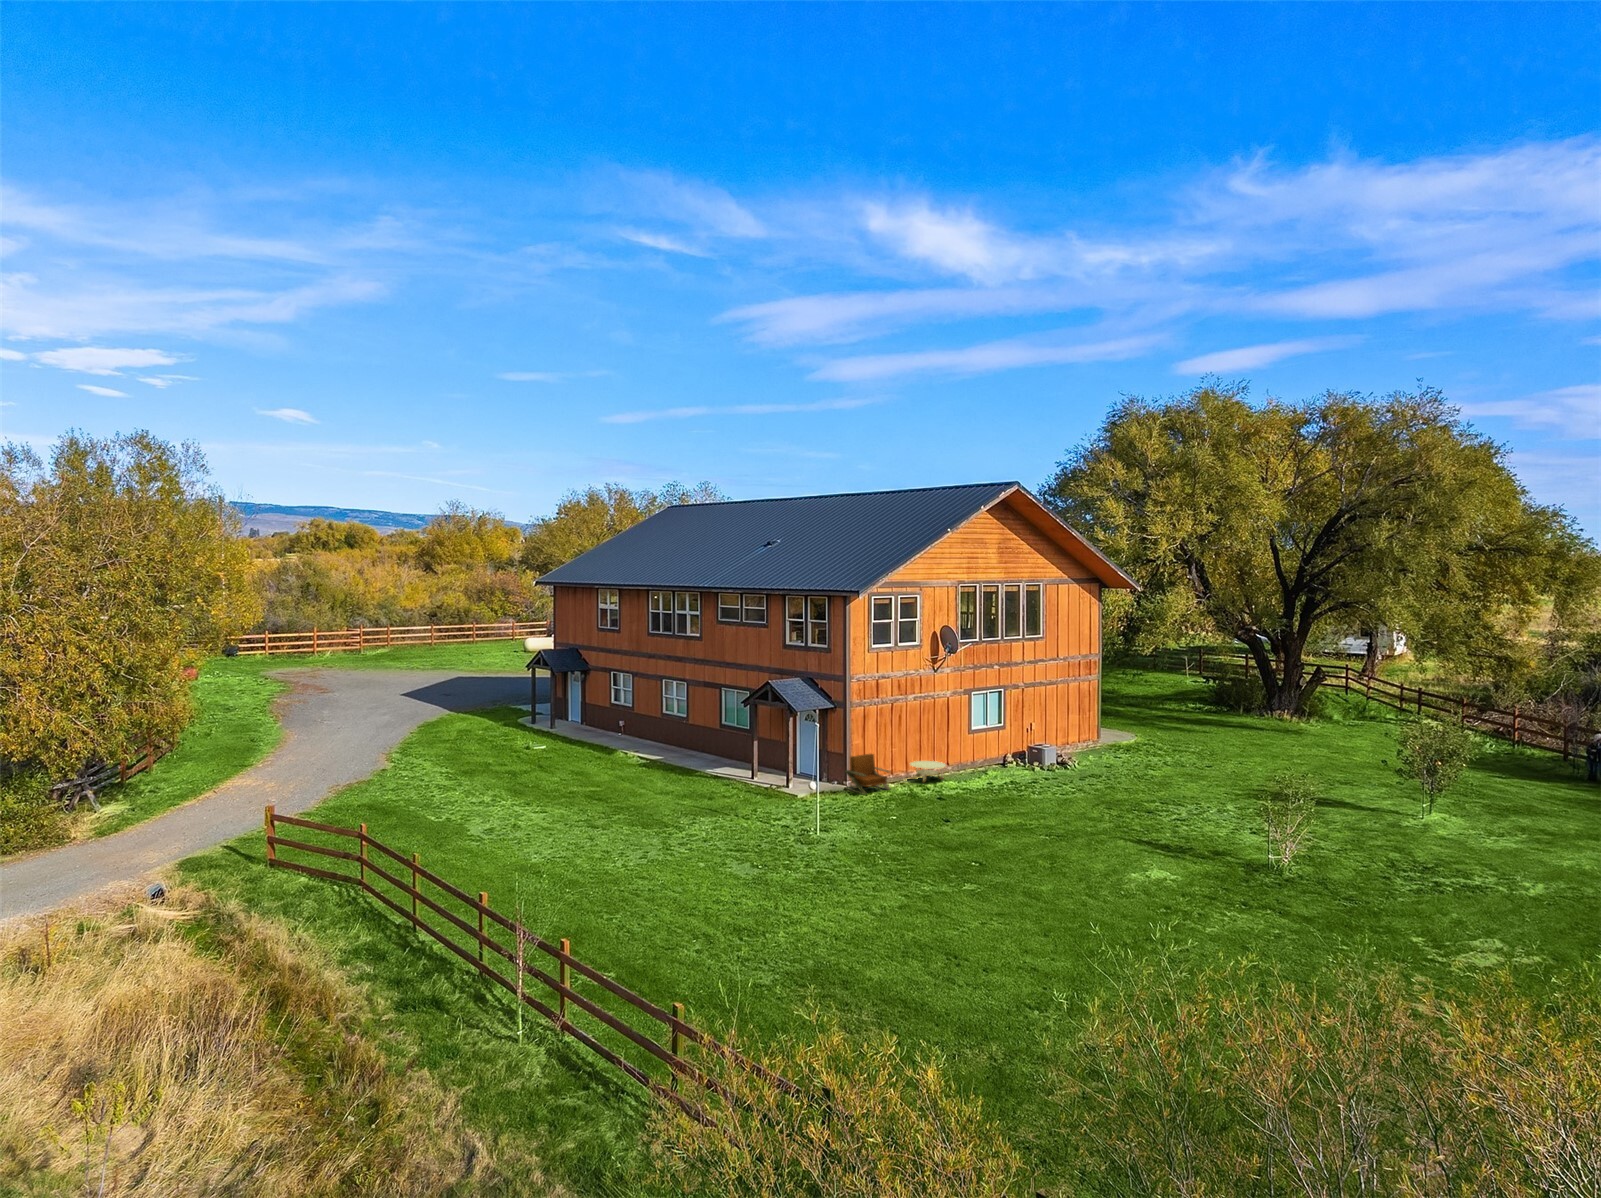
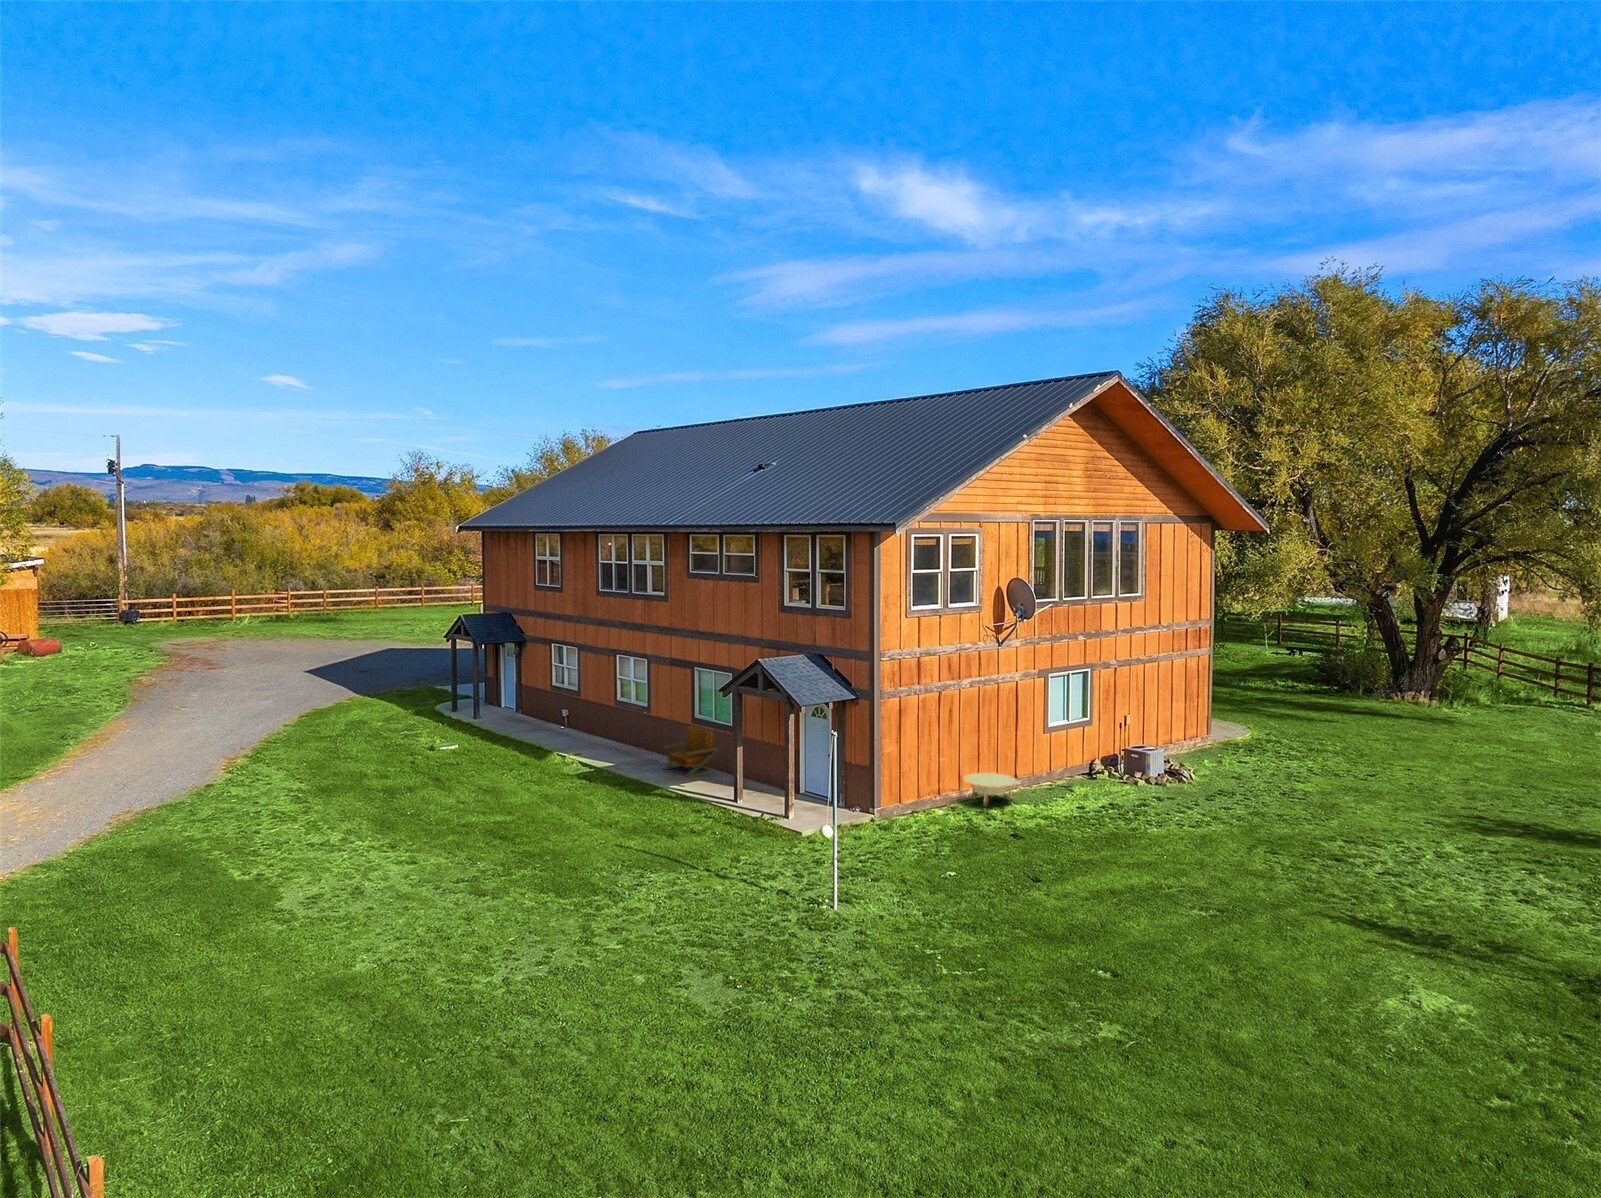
lounge chair: present [845,754,890,794] -> present [664,726,718,777]

